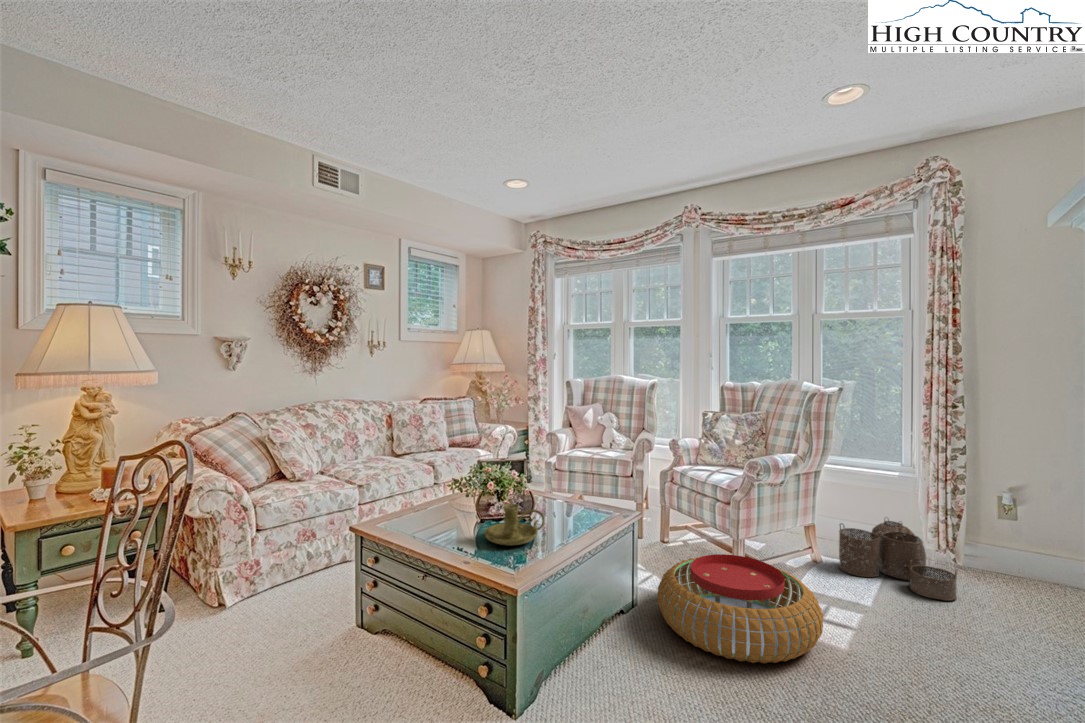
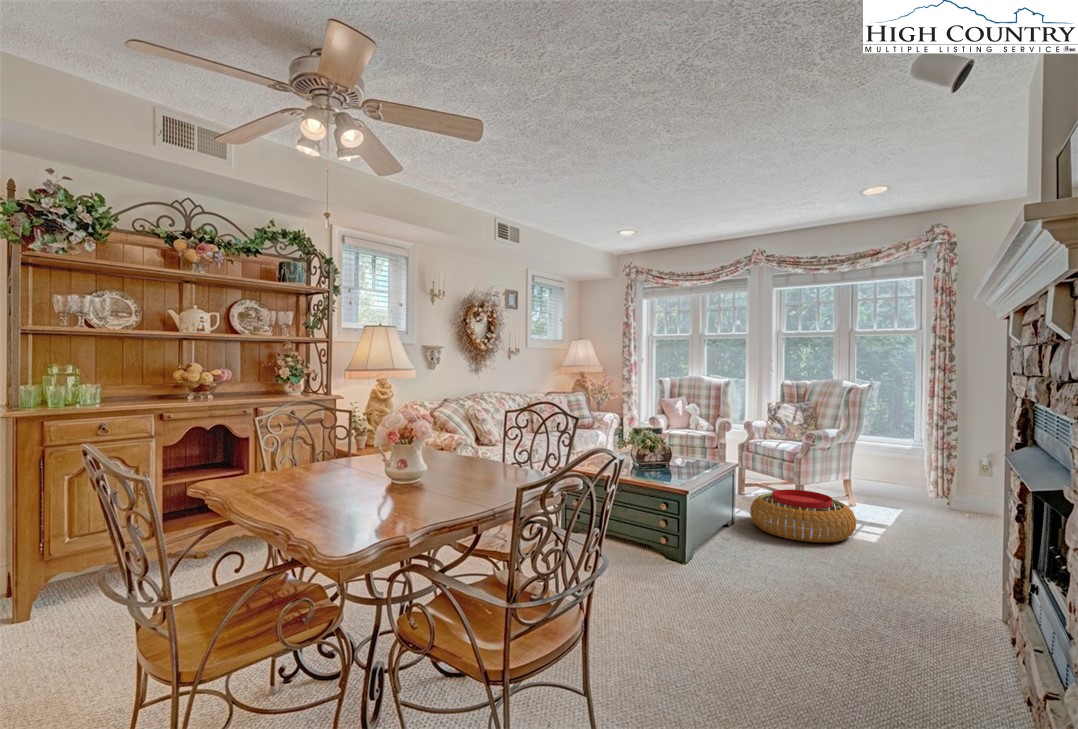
candle holder: present [484,503,545,545] -> none [649,450,684,473]
woven basket: present [839,520,957,601] -> none [868,476,946,523]

